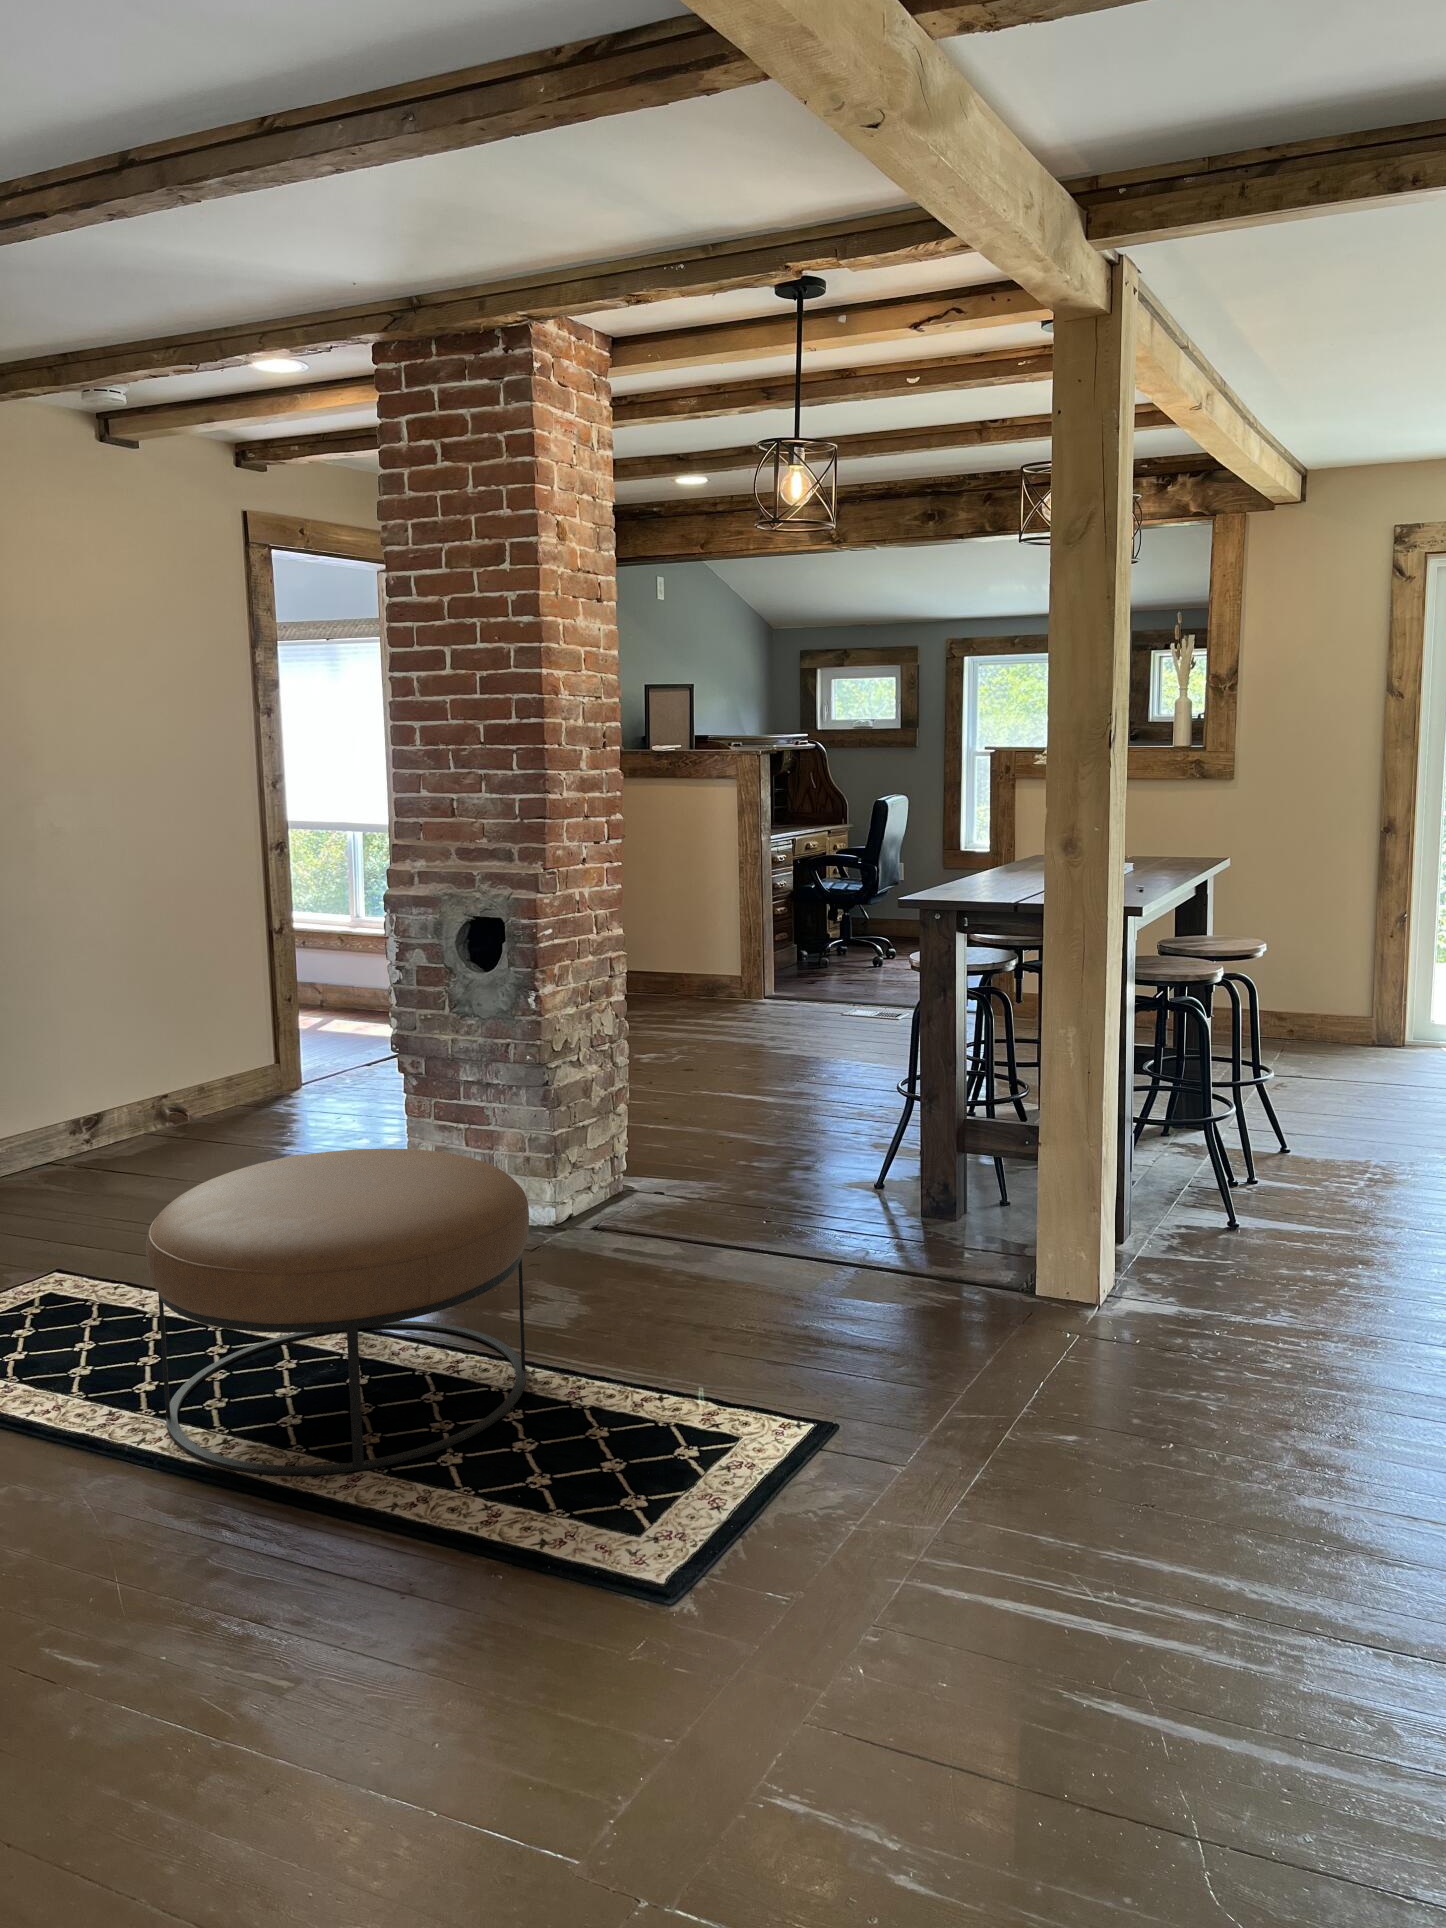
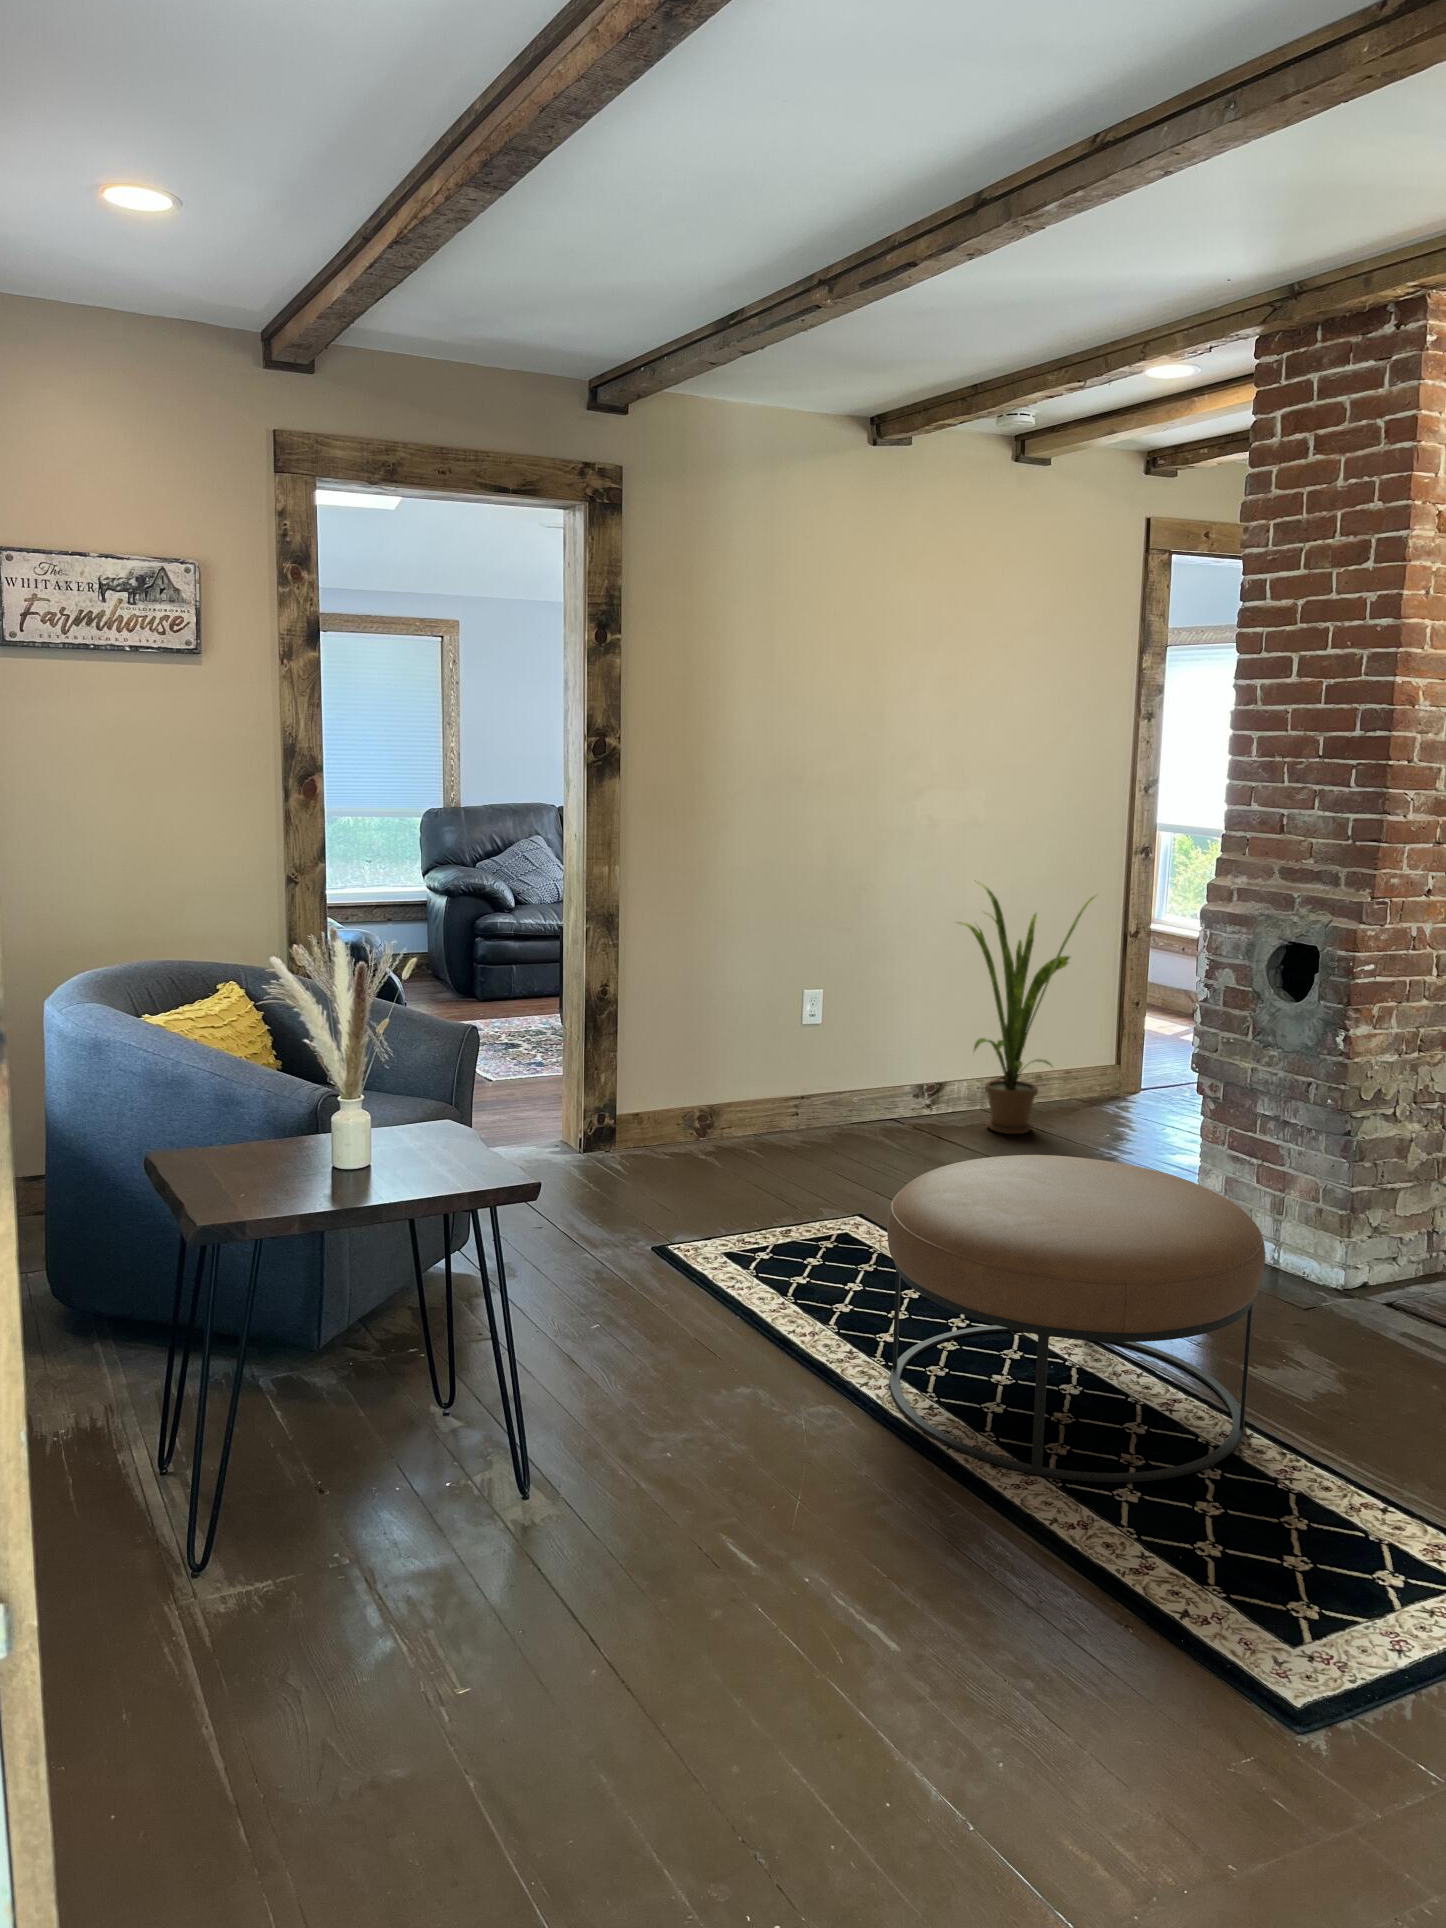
house plant: none [101,891,257,1156] -> present [962,883,1094,1134]

